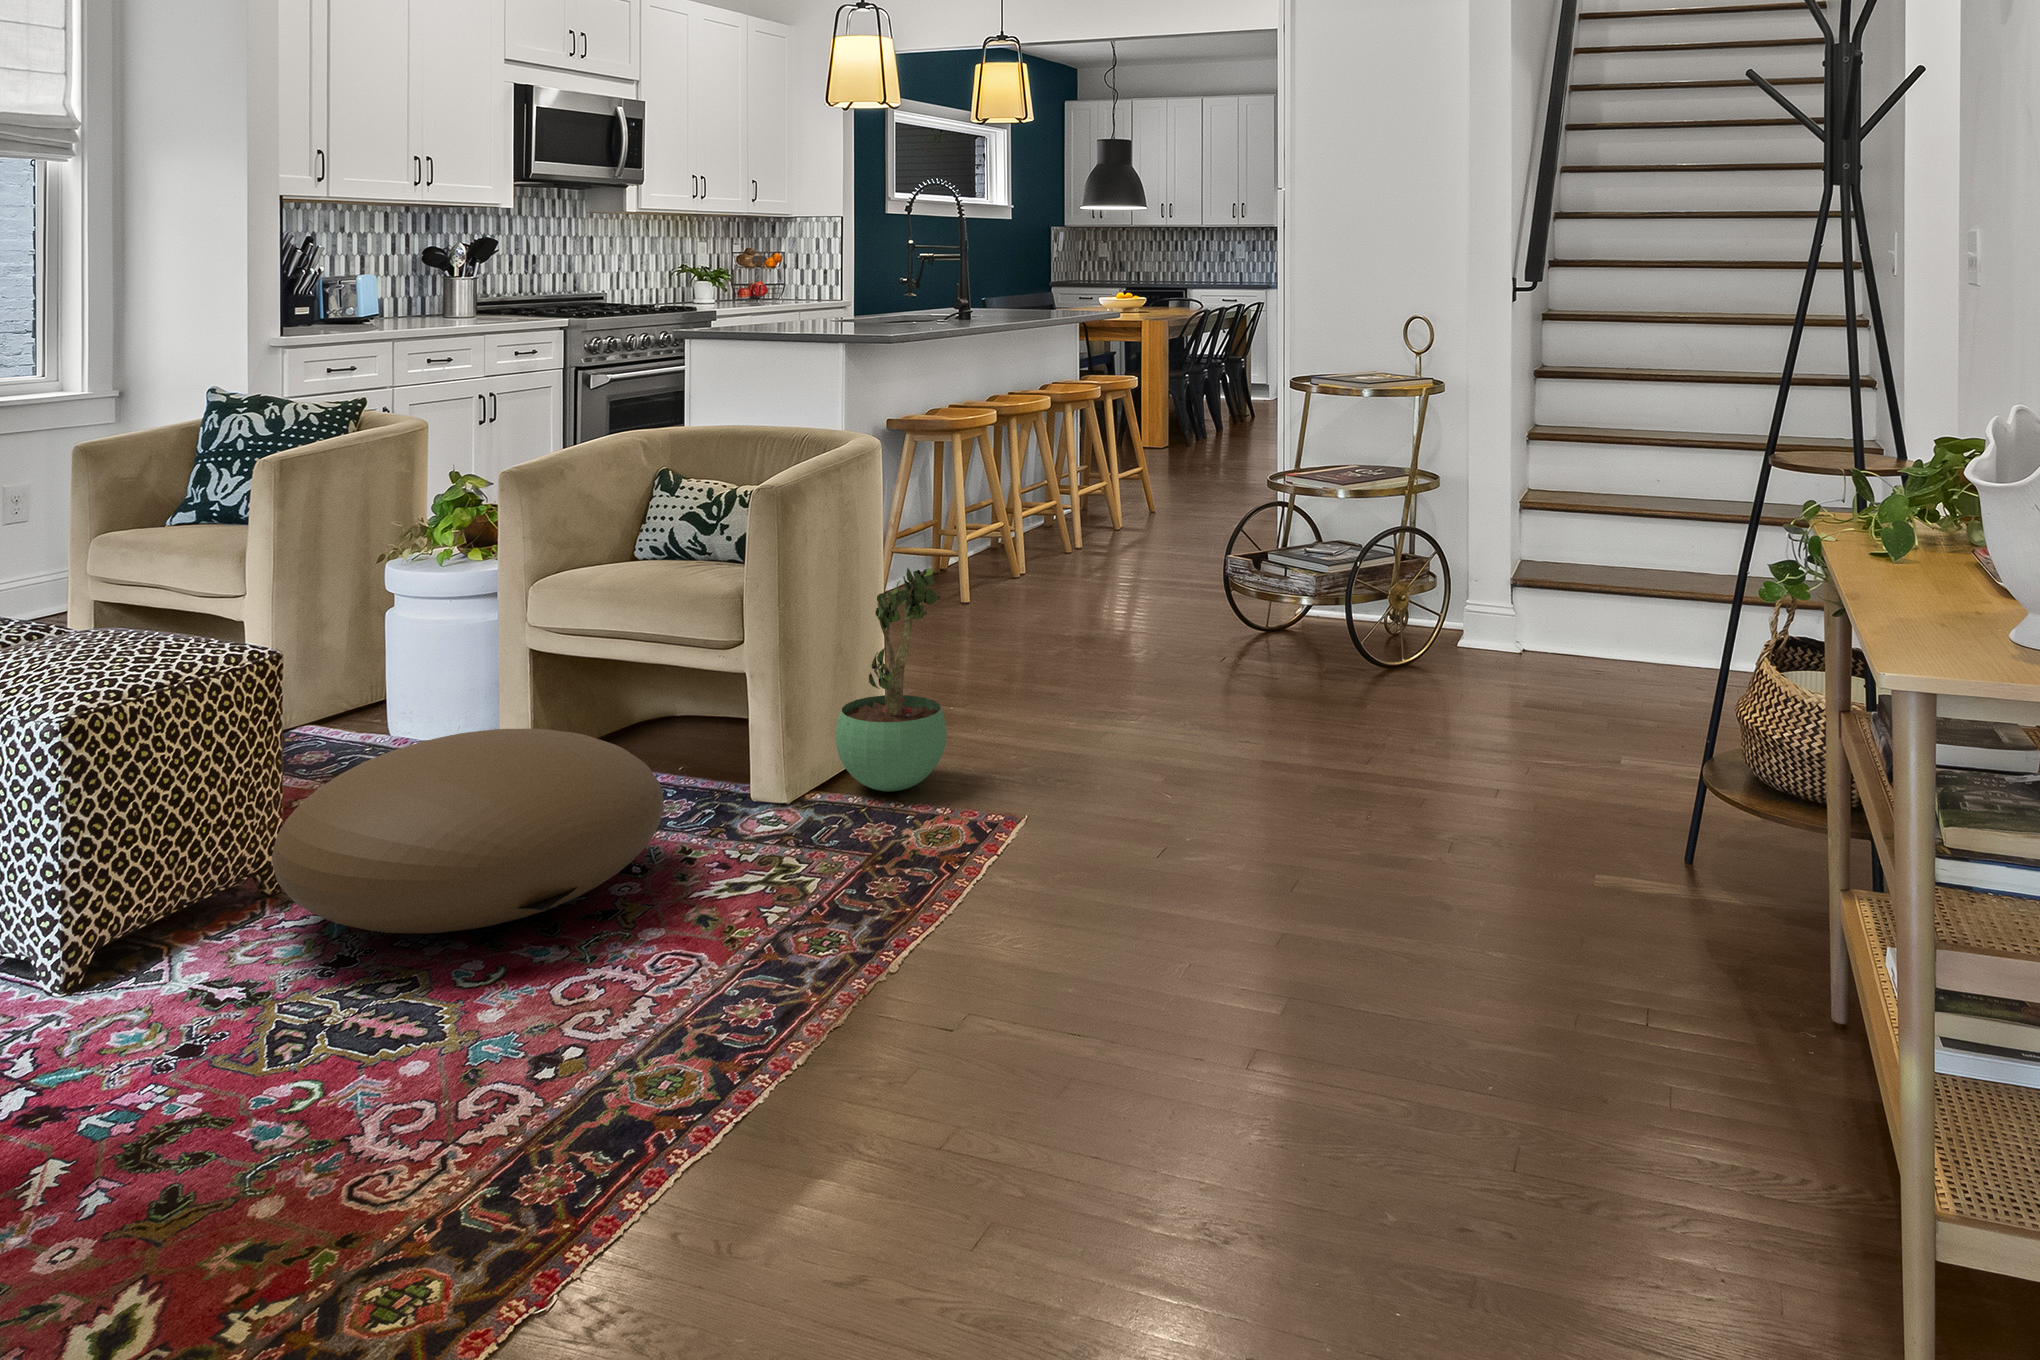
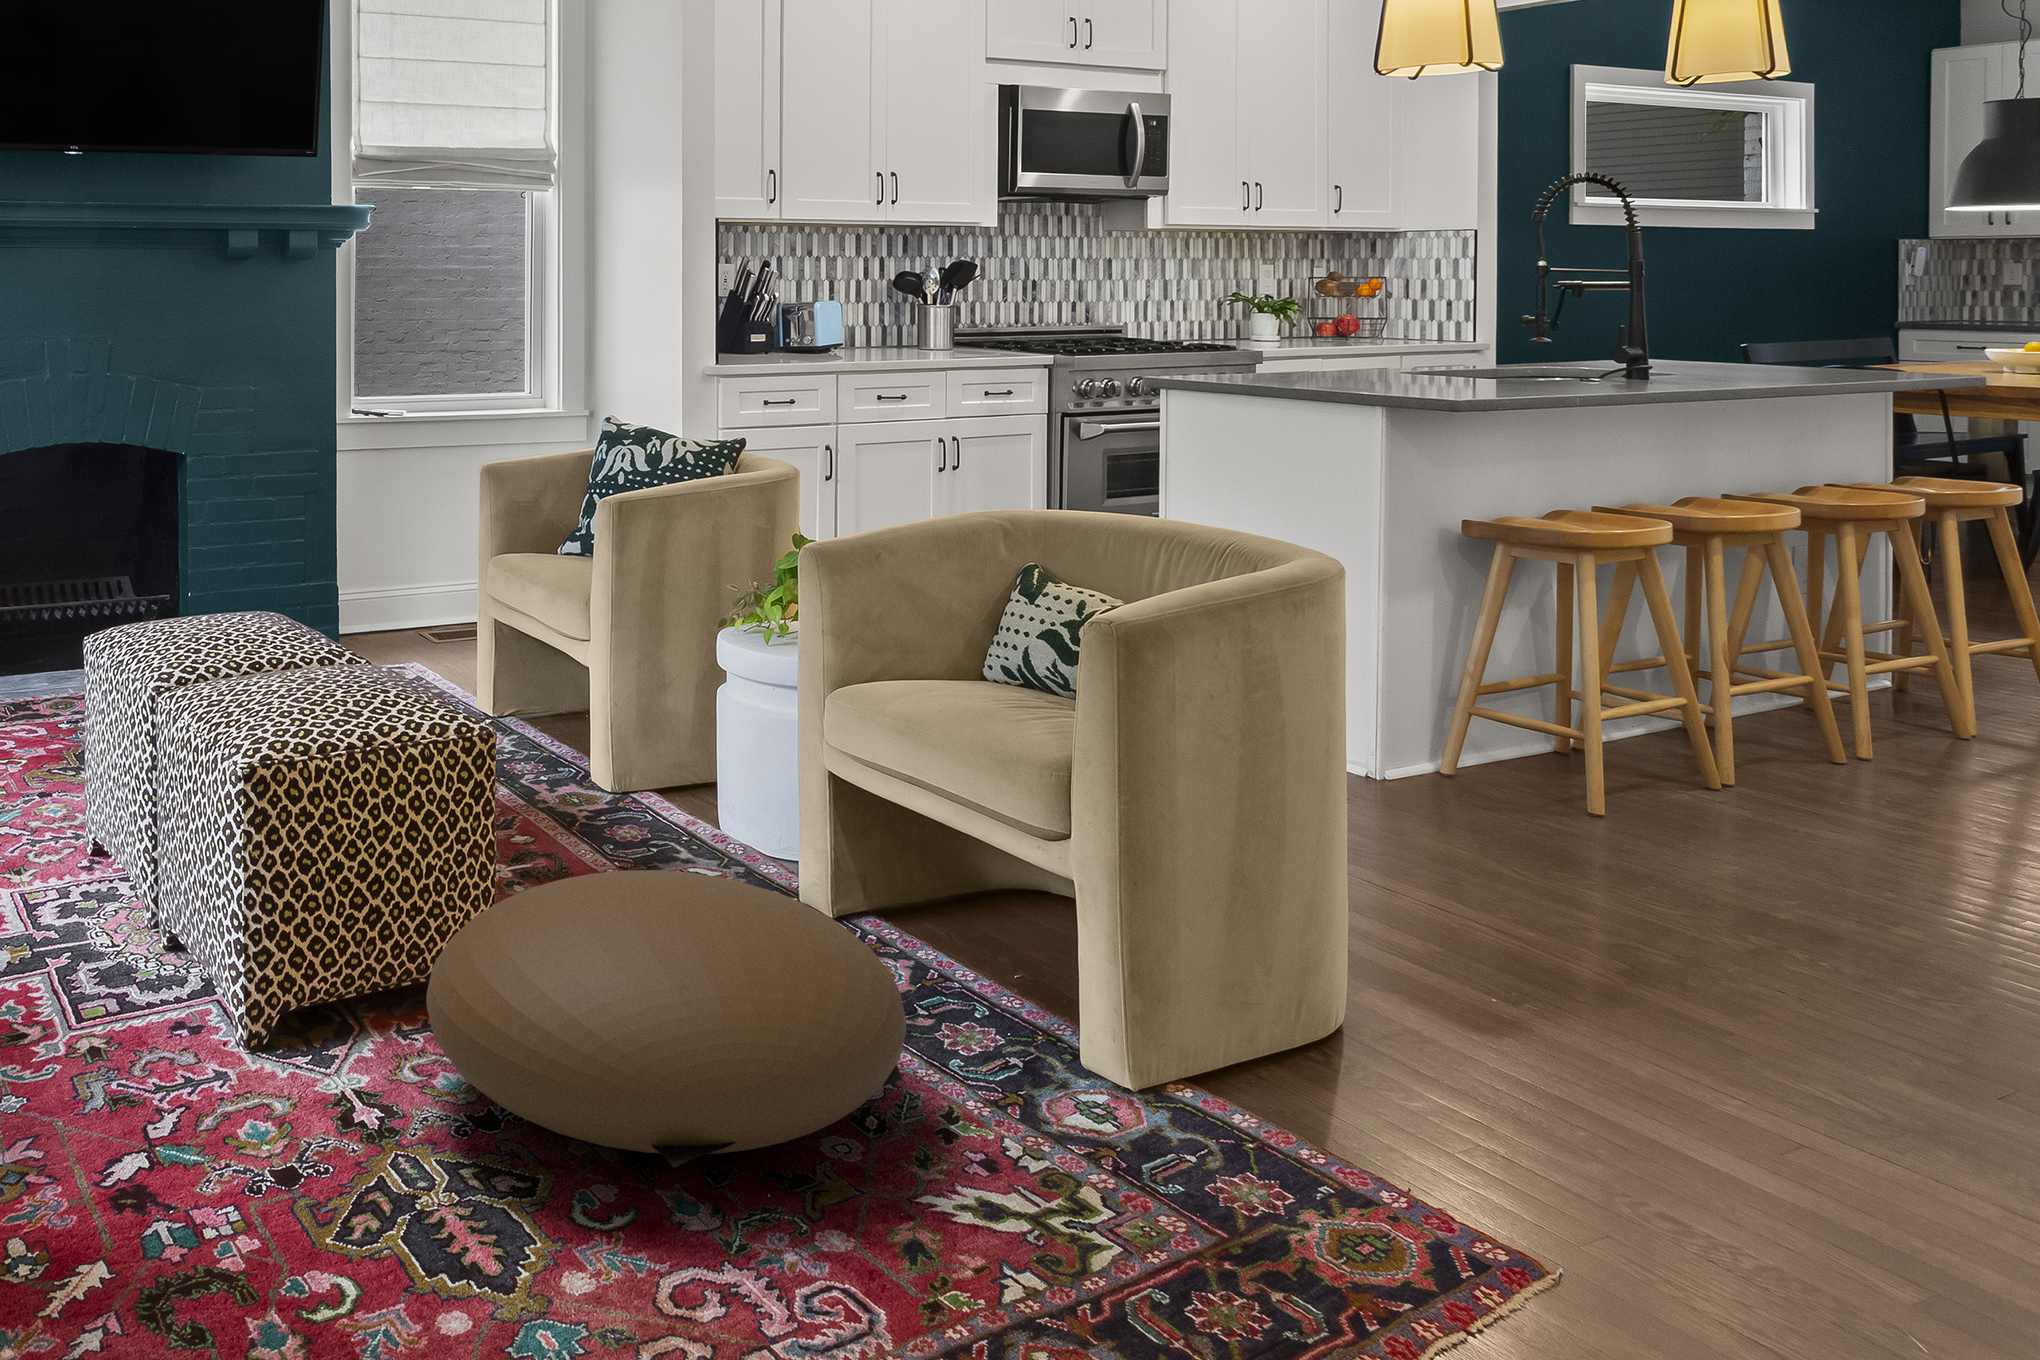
potted plant: present [836,568,946,792] -> none [1222,774,1420,1125]

